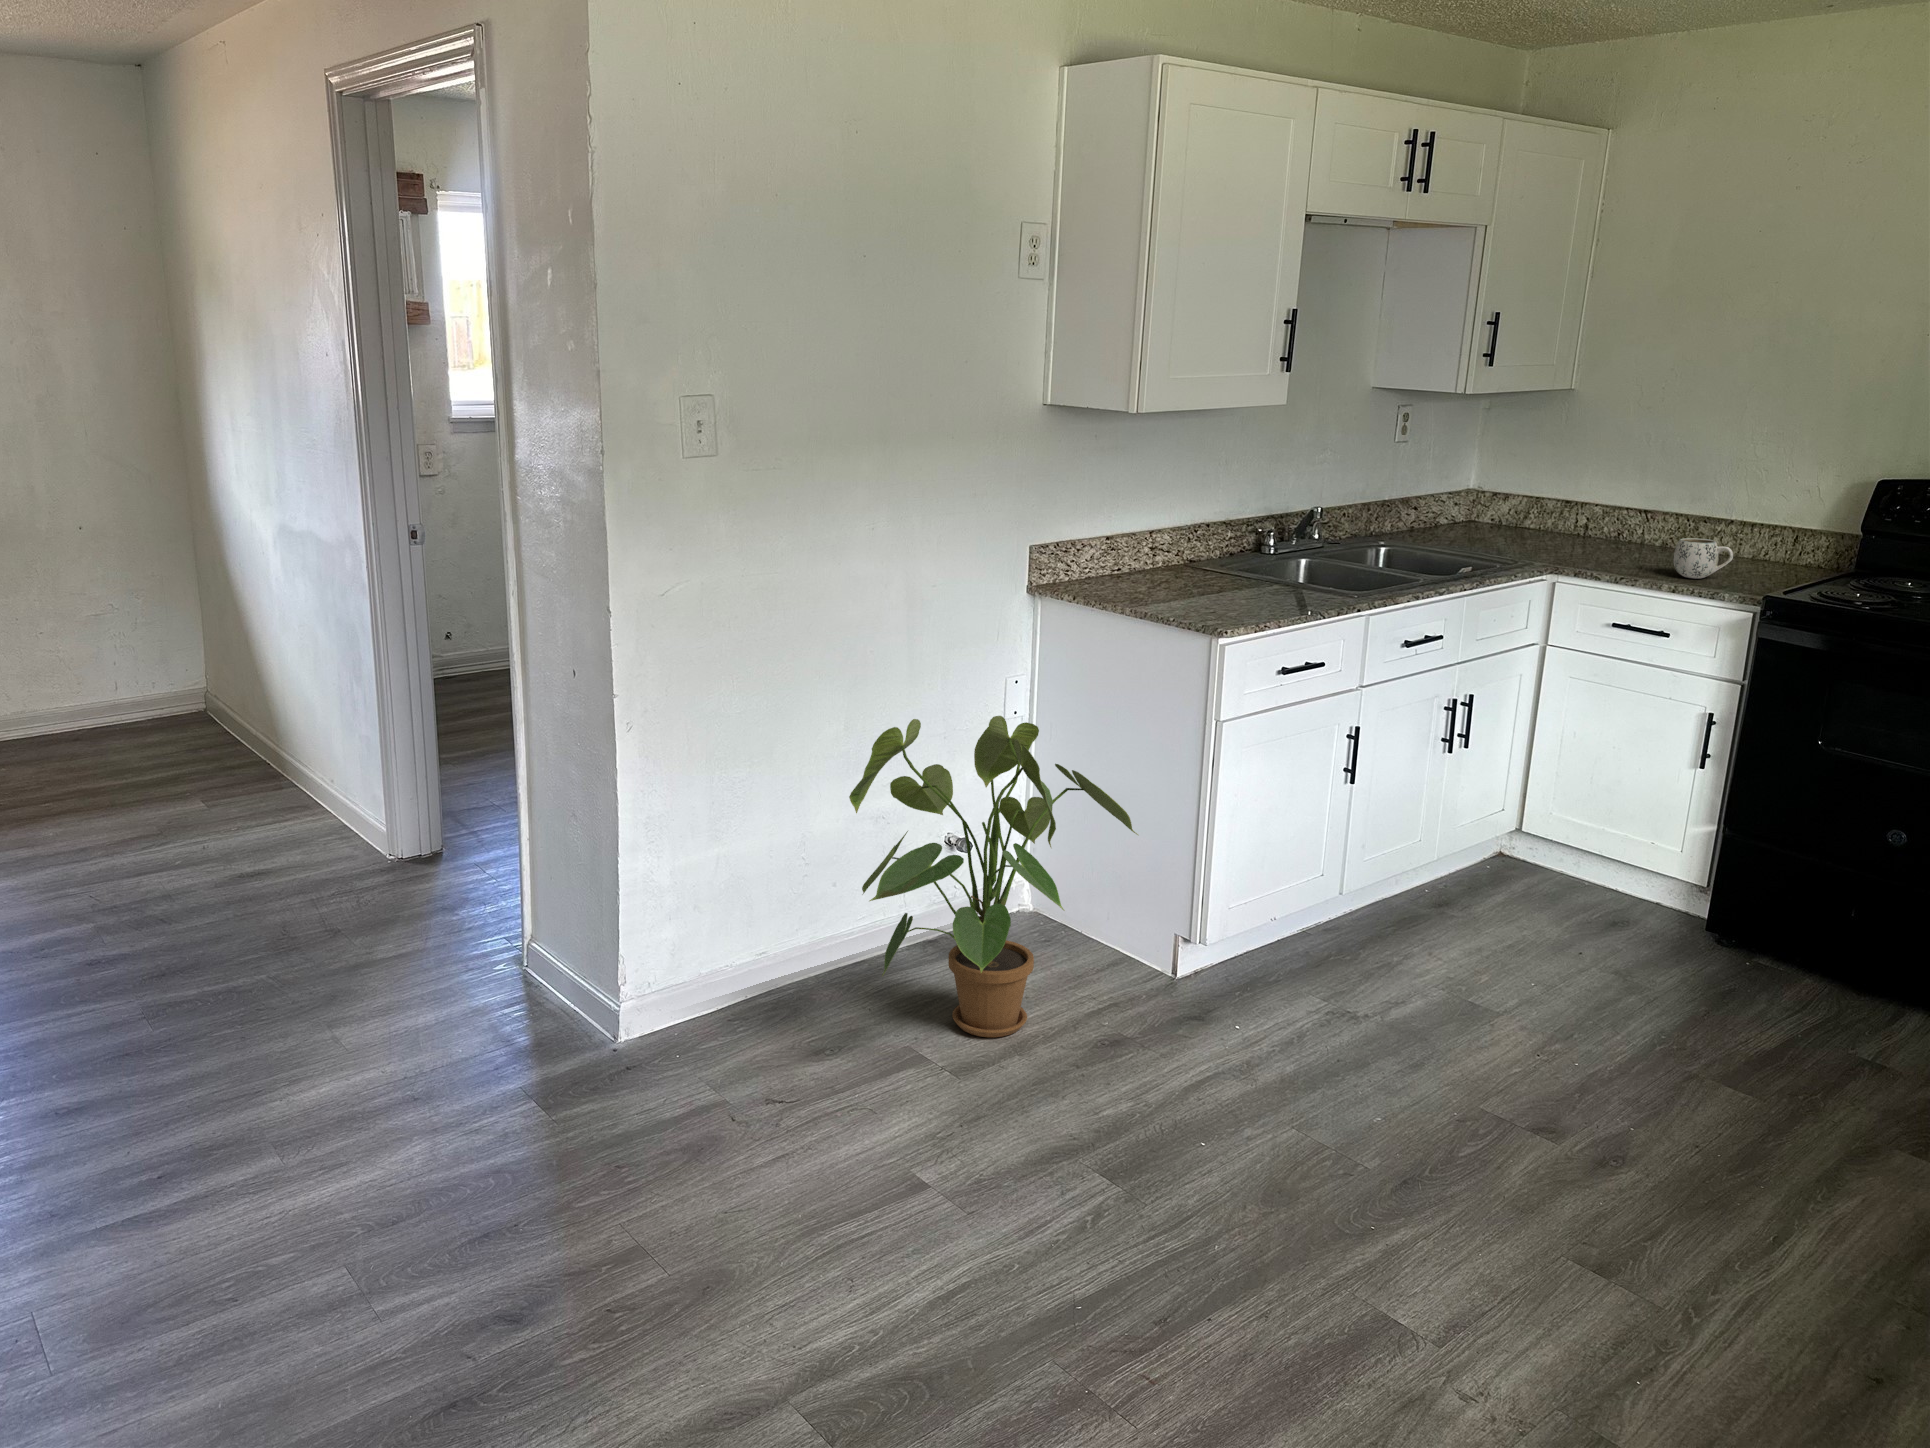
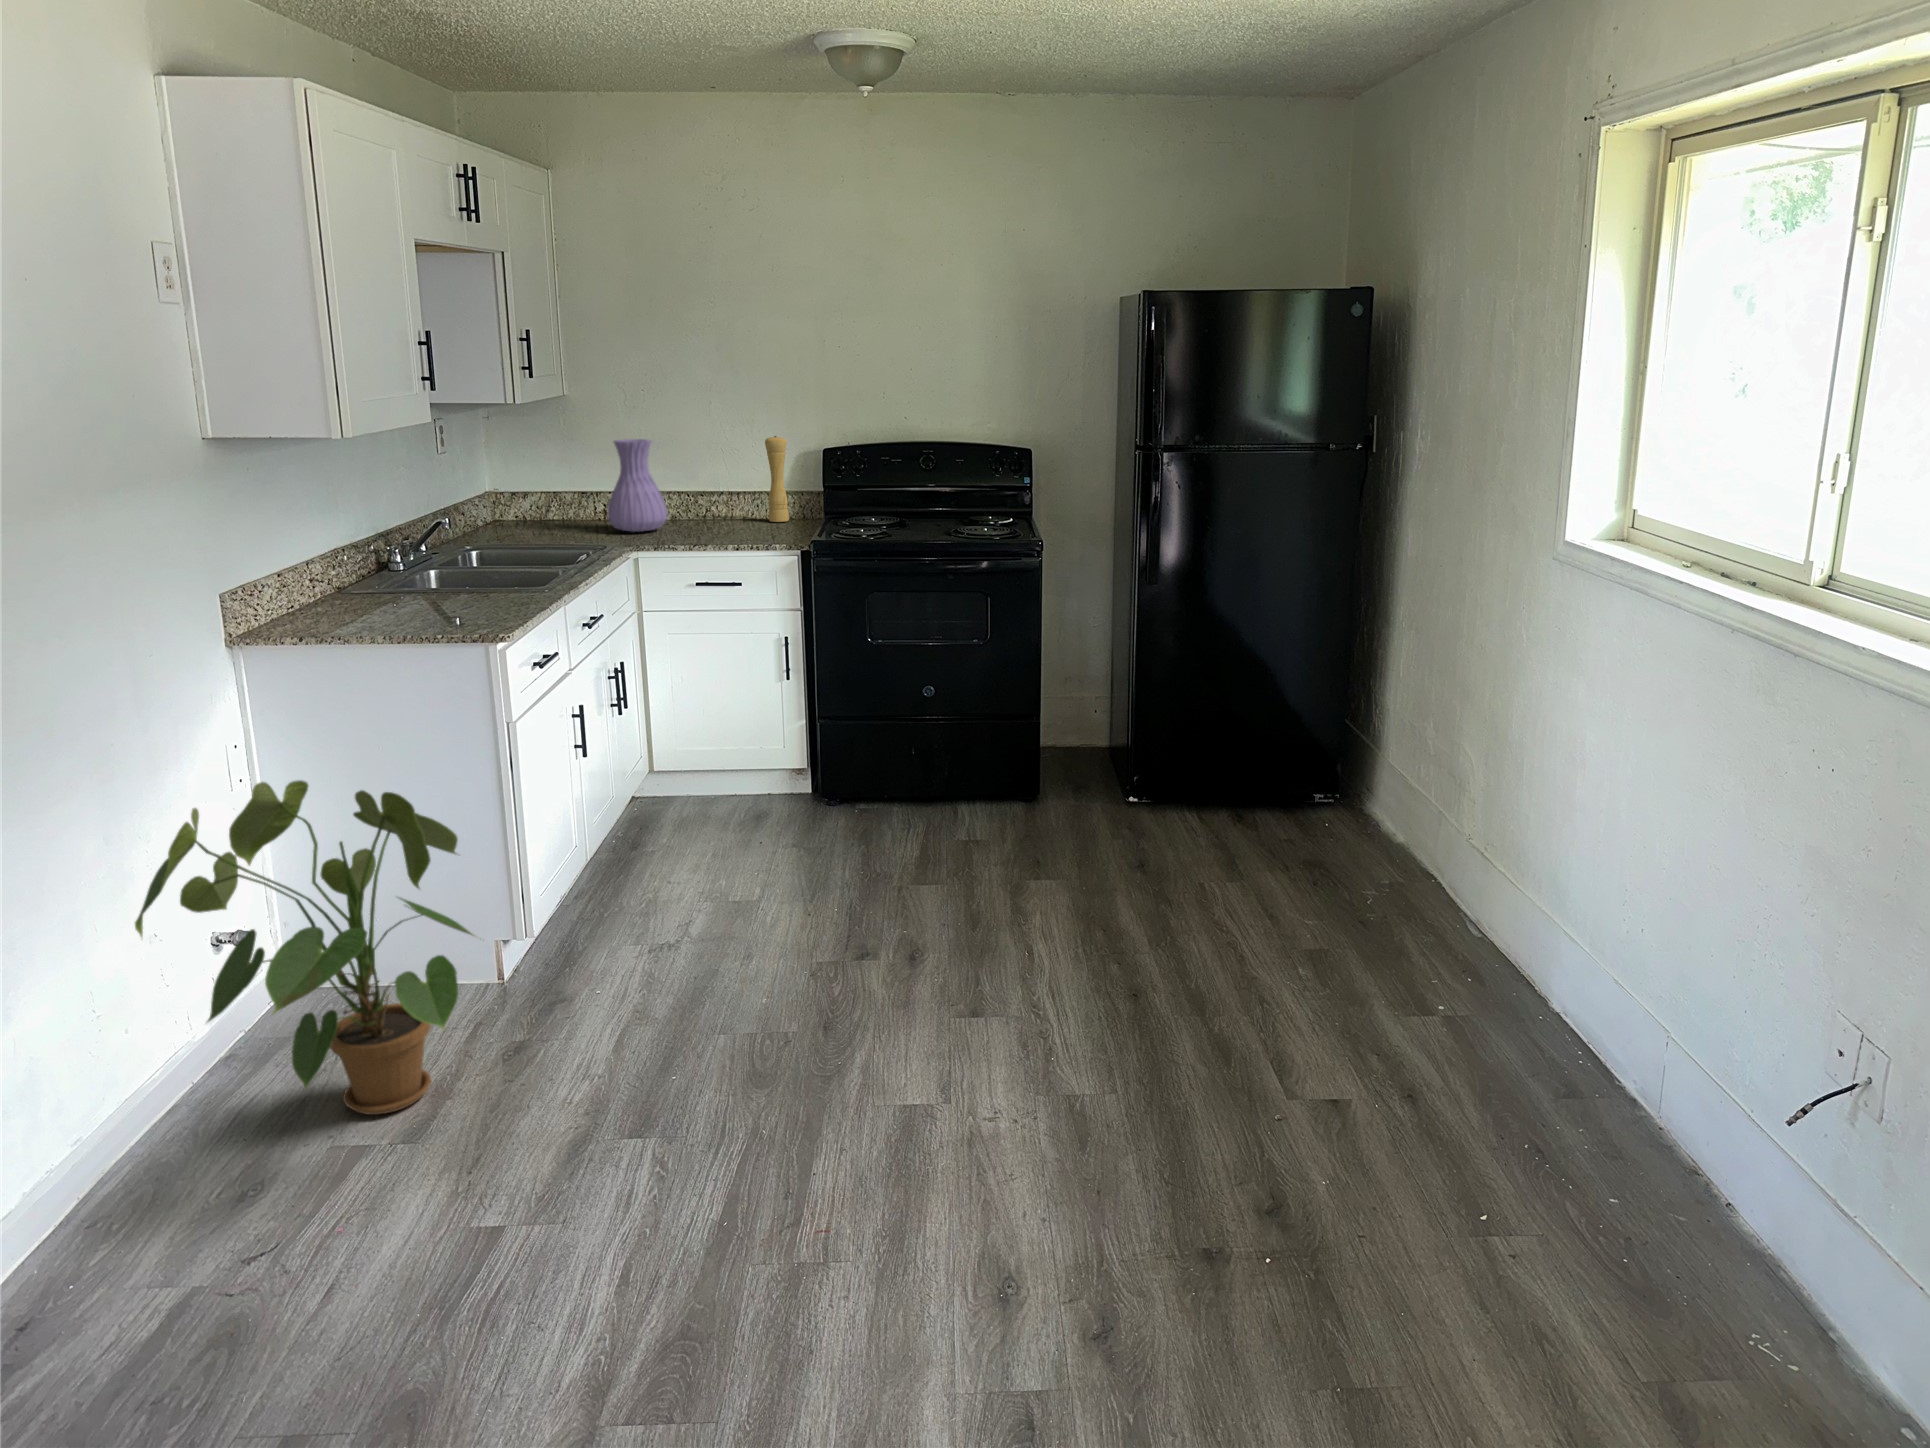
vase: none [1560,442,1636,554] -> present [608,439,668,532]
pepper mill: none [1785,454,1832,569] -> present [765,436,789,522]
mug: present [1673,538,1733,579] -> none [717,507,759,538]

